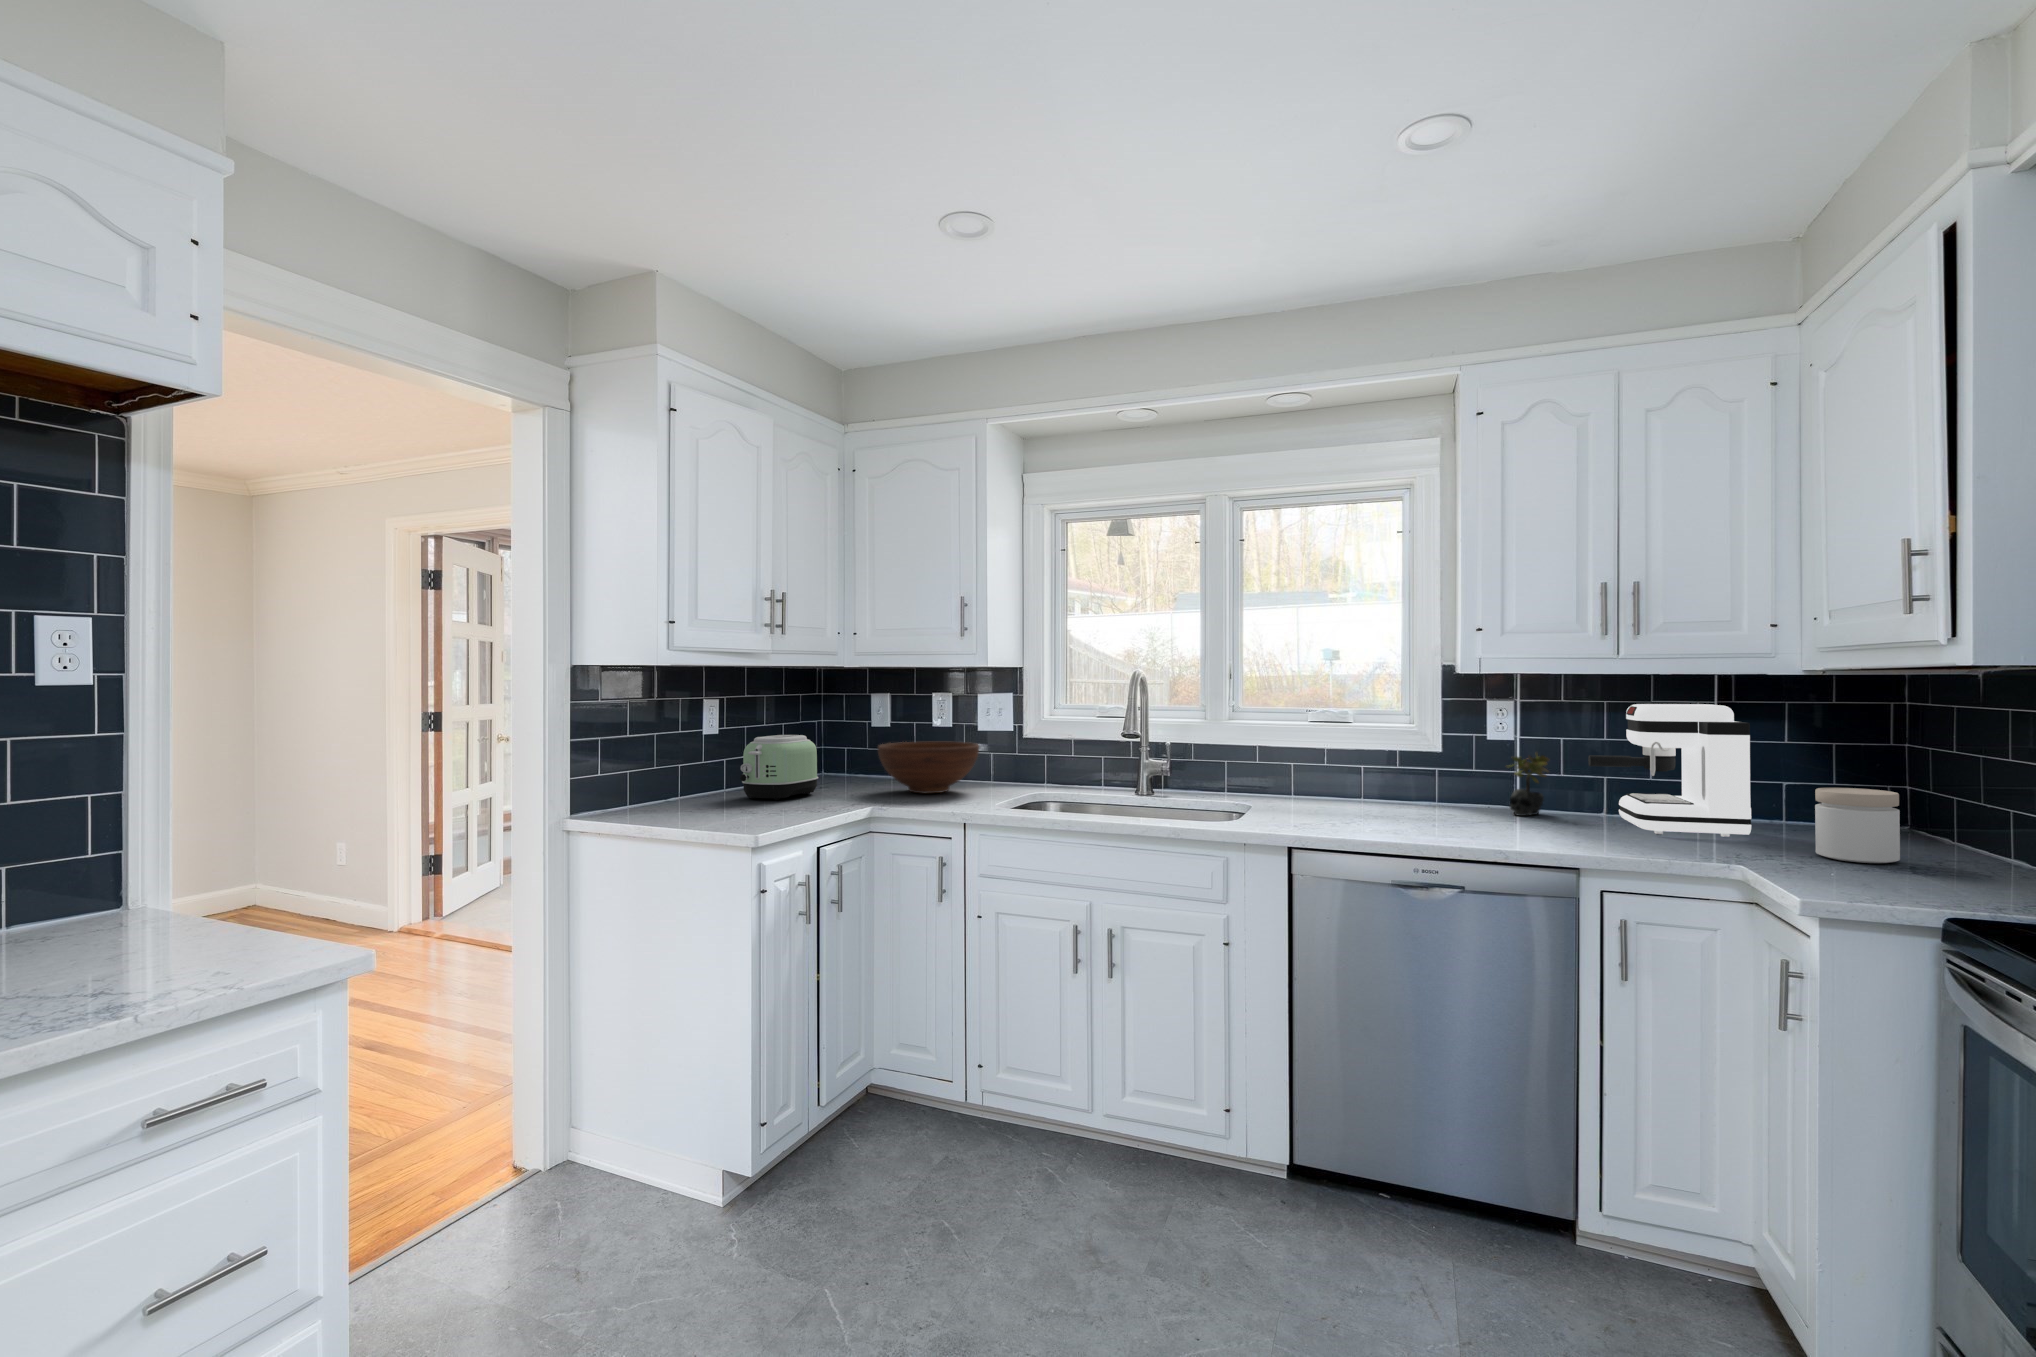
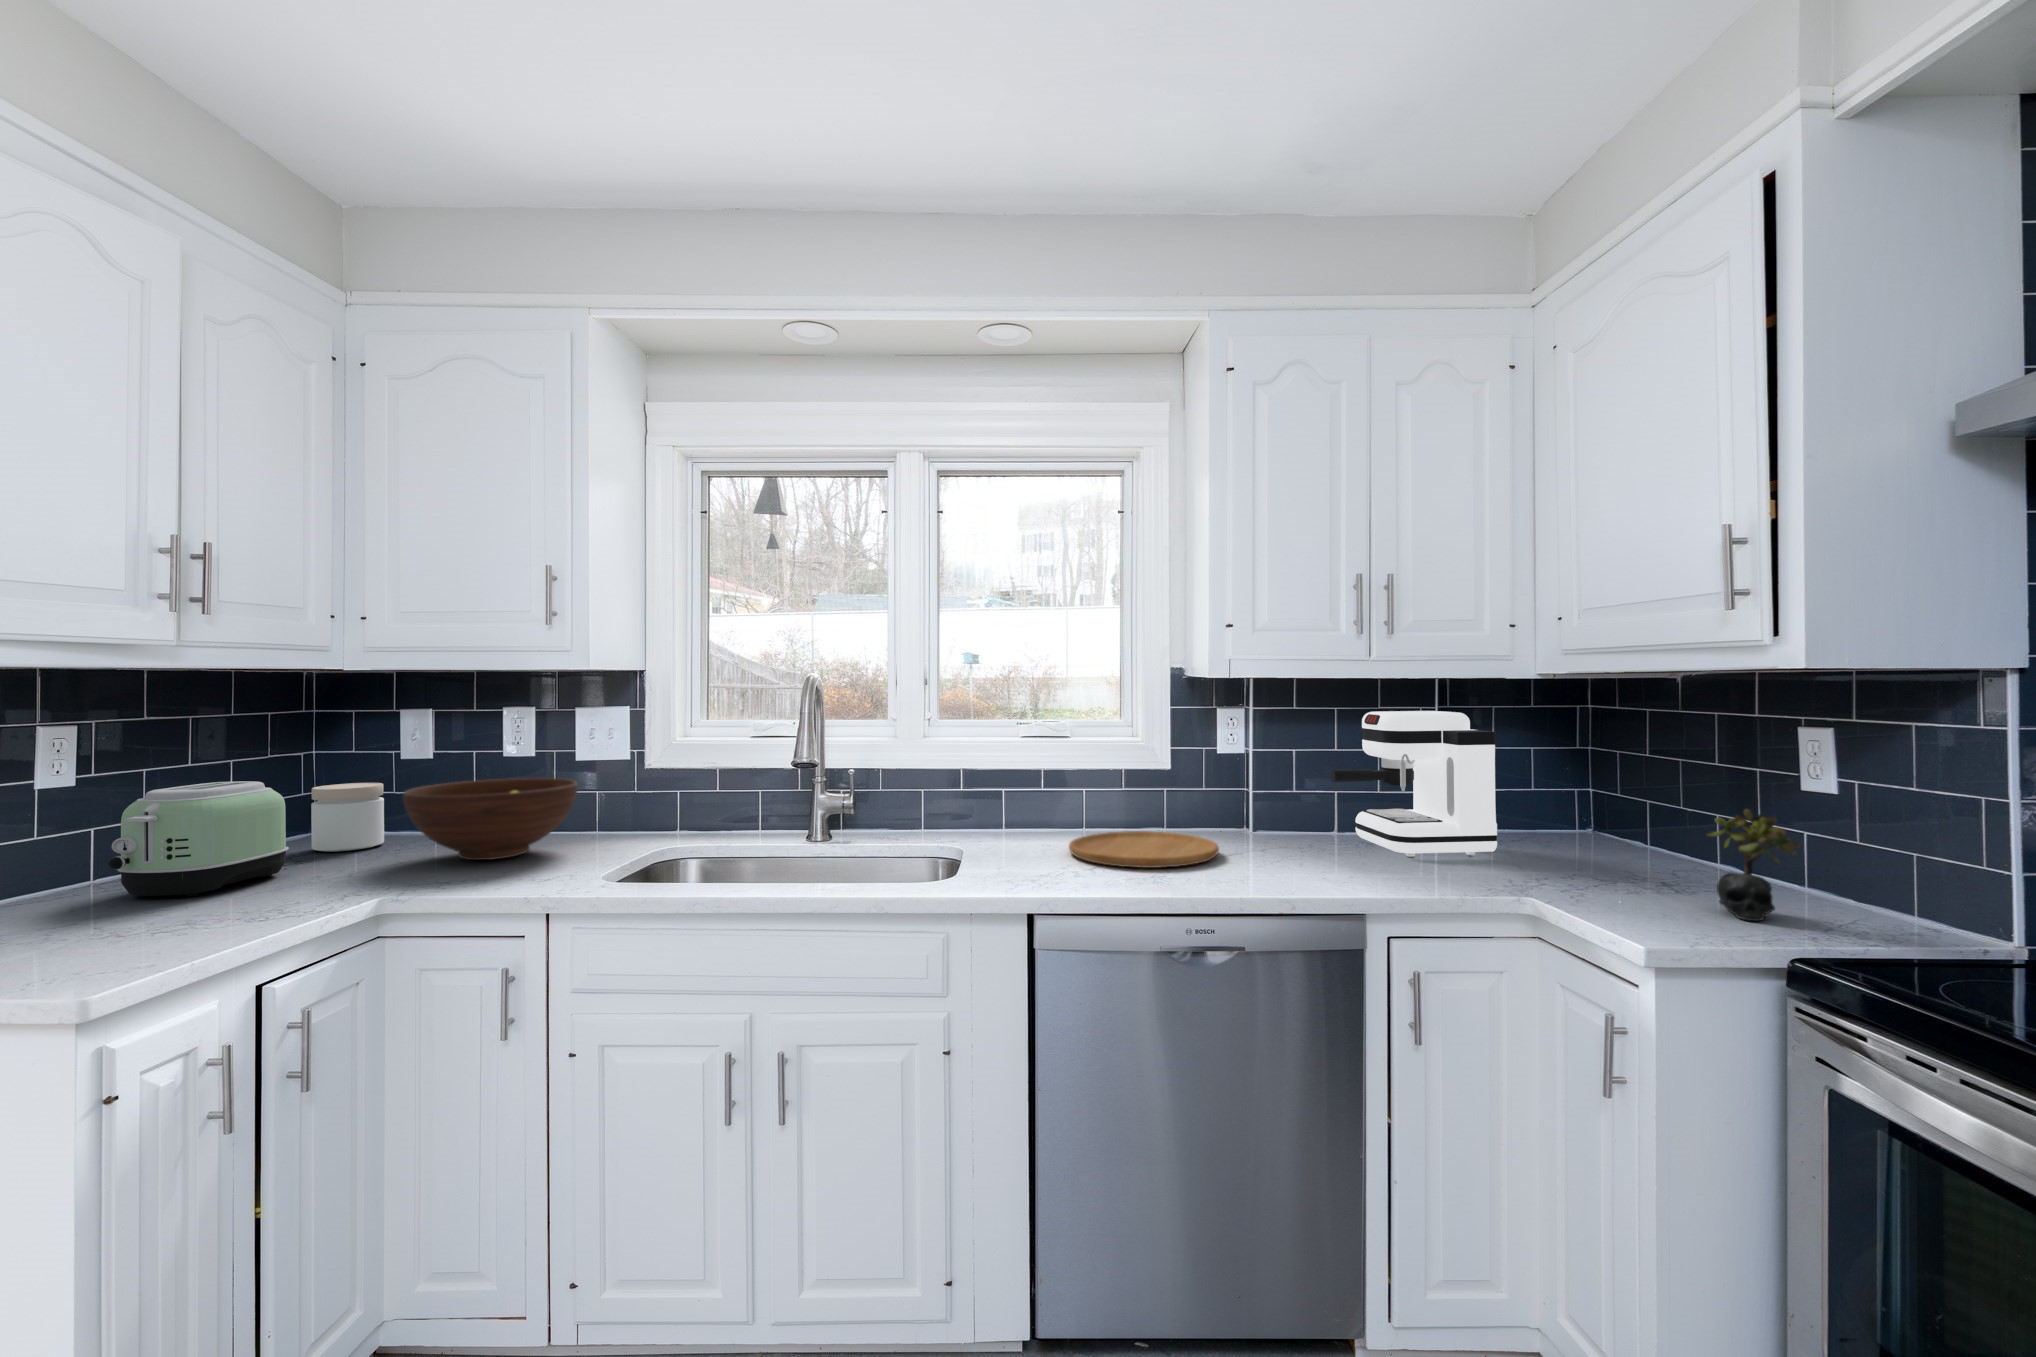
succulent plant: present [1510,754,1549,816] -> present [1707,809,1800,921]
jar: present [1815,788,1900,863] -> present [311,783,384,852]
cutting board: none [1337,802,1469,826] -> present [1069,831,1219,868]

